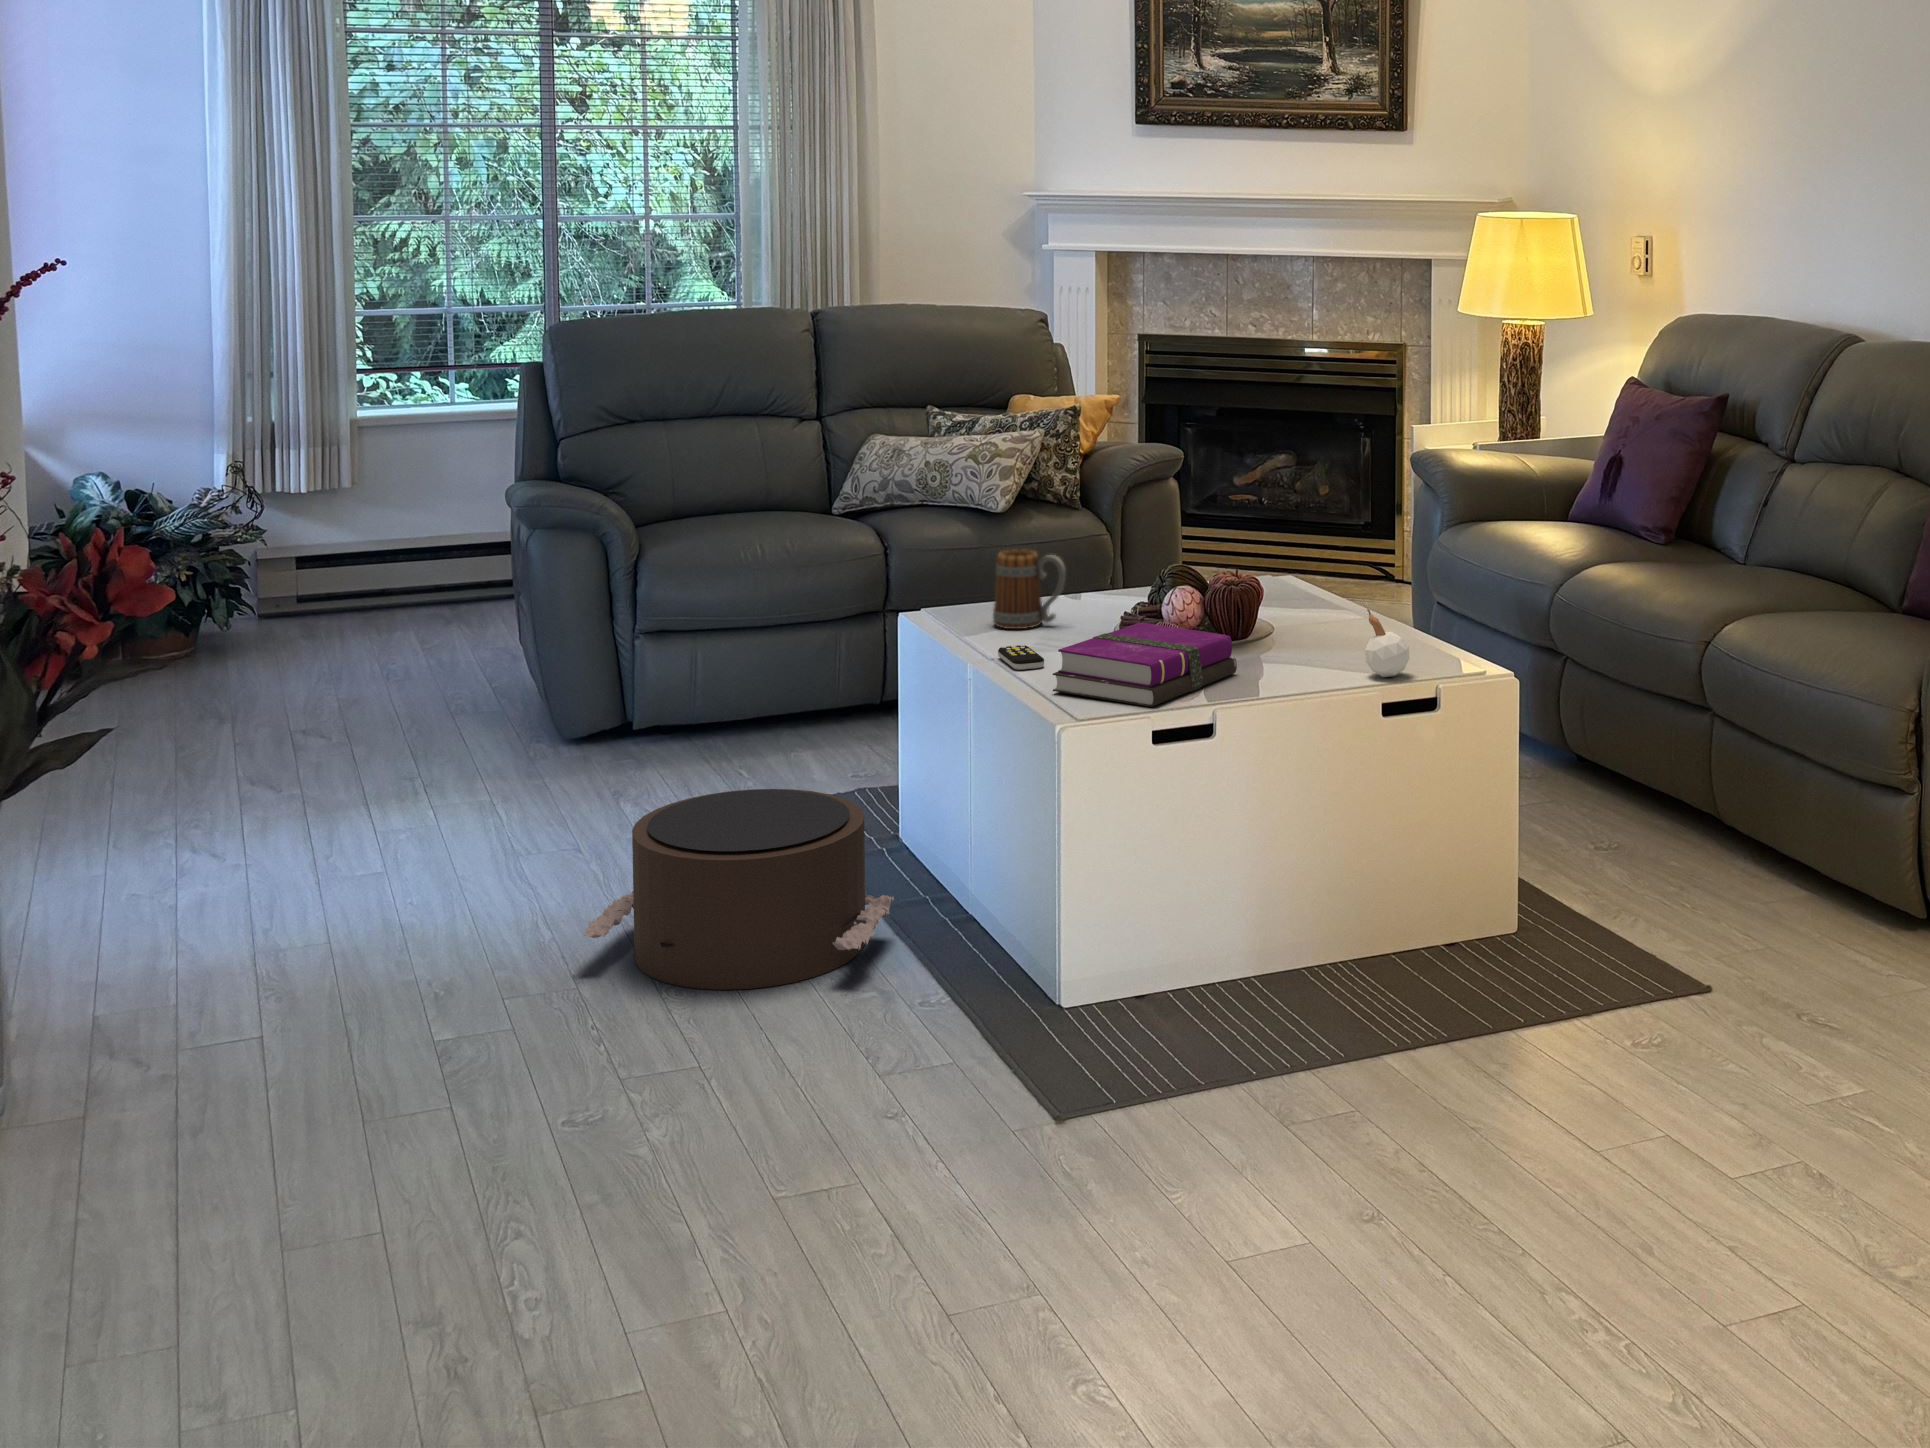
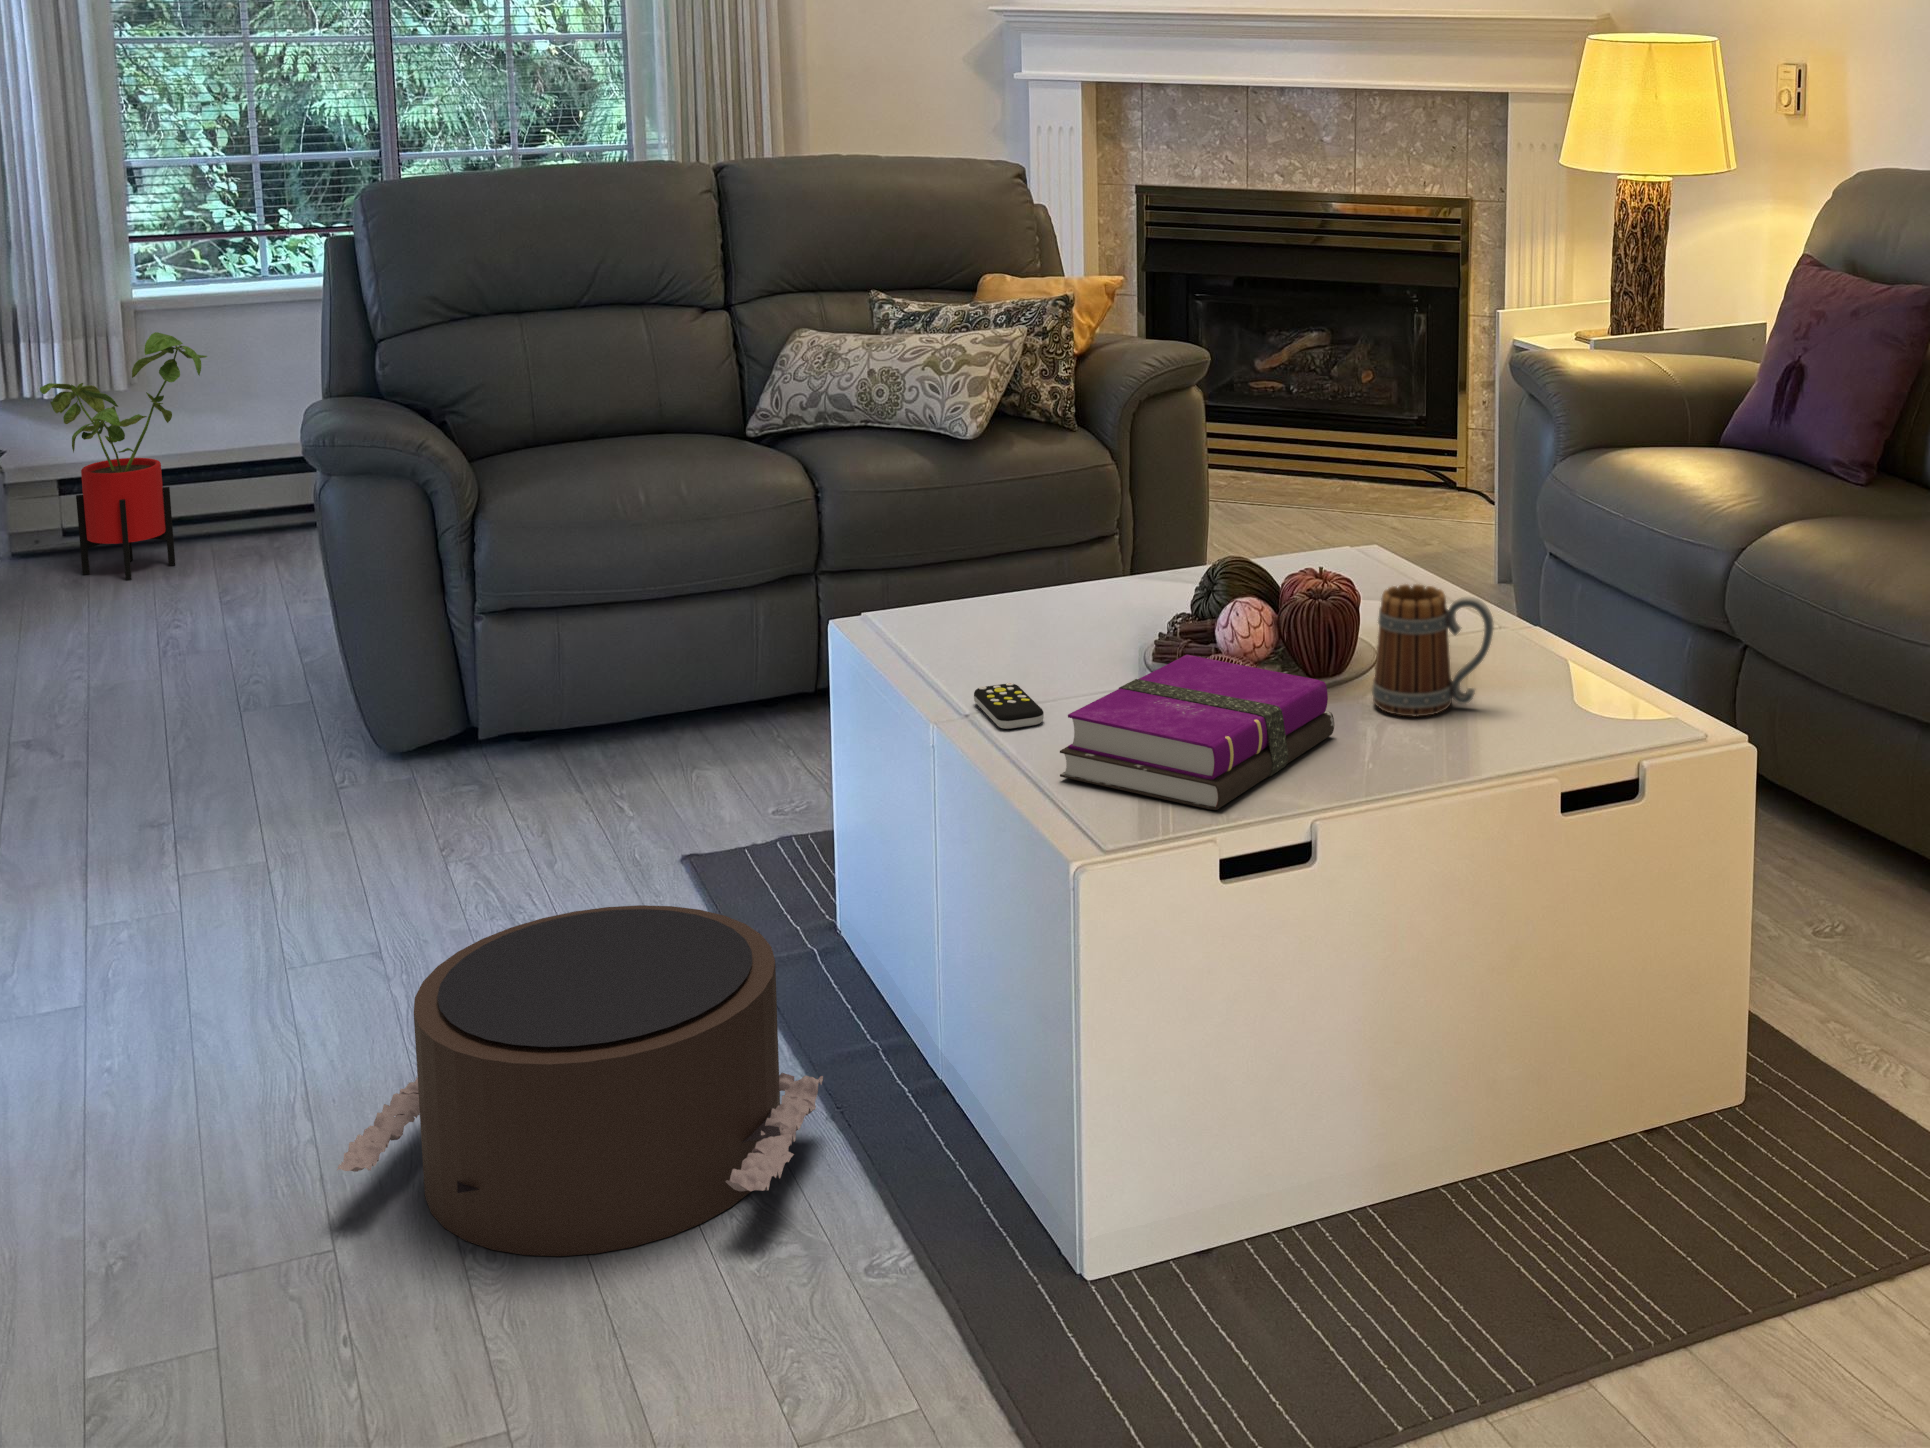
house plant: none [292,441,416,632] -> present [40,332,207,580]
mug: present [993,549,1066,629] -> present [1372,584,1494,717]
candle: present [1365,600,1409,677] -> none [1527,628,1595,743]

